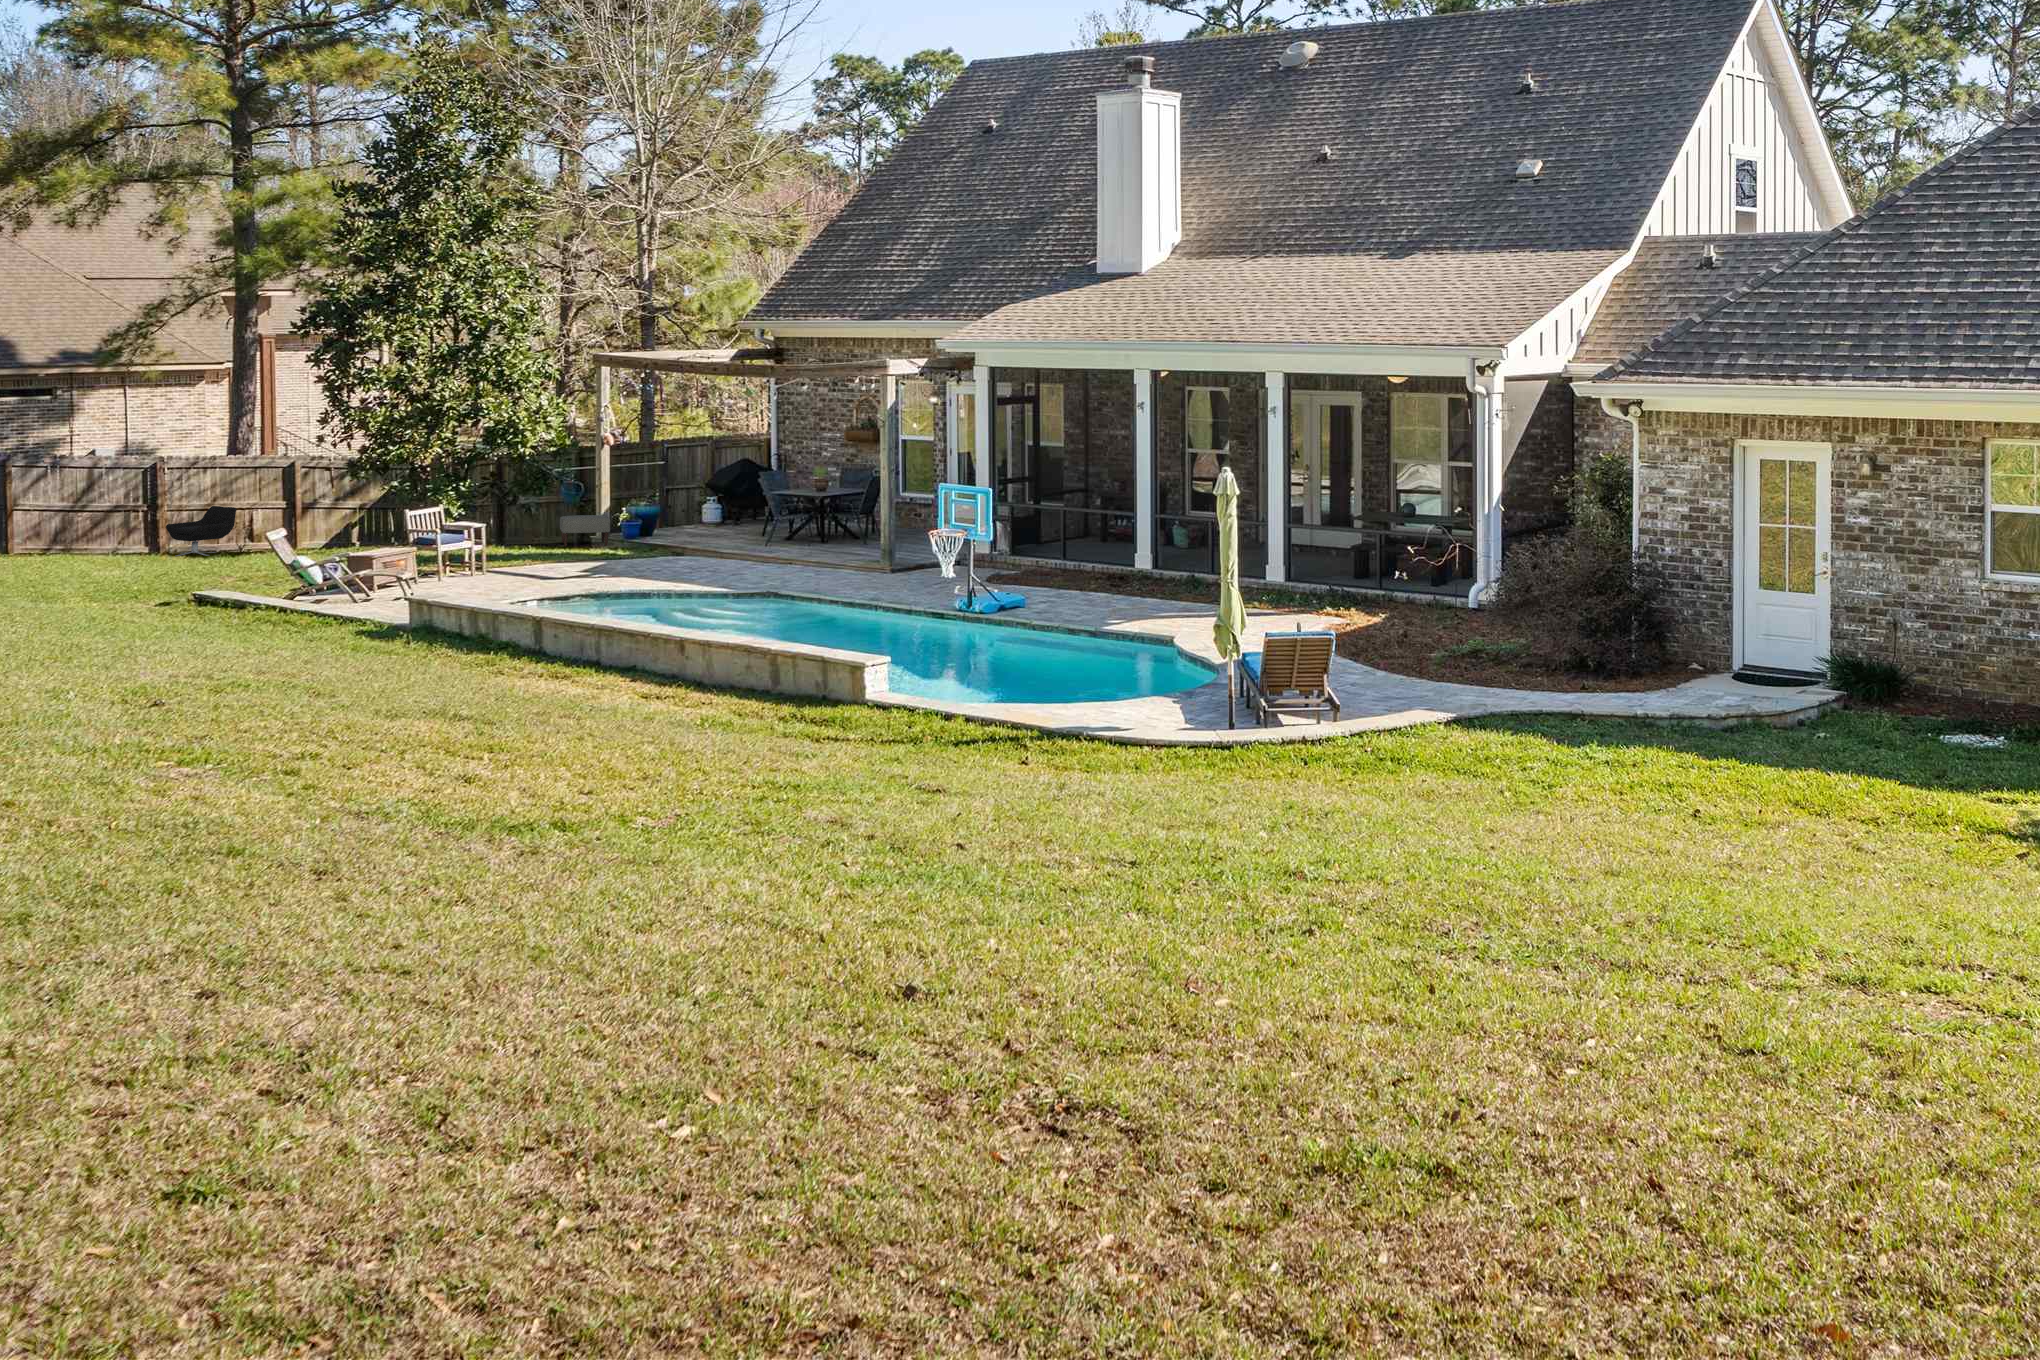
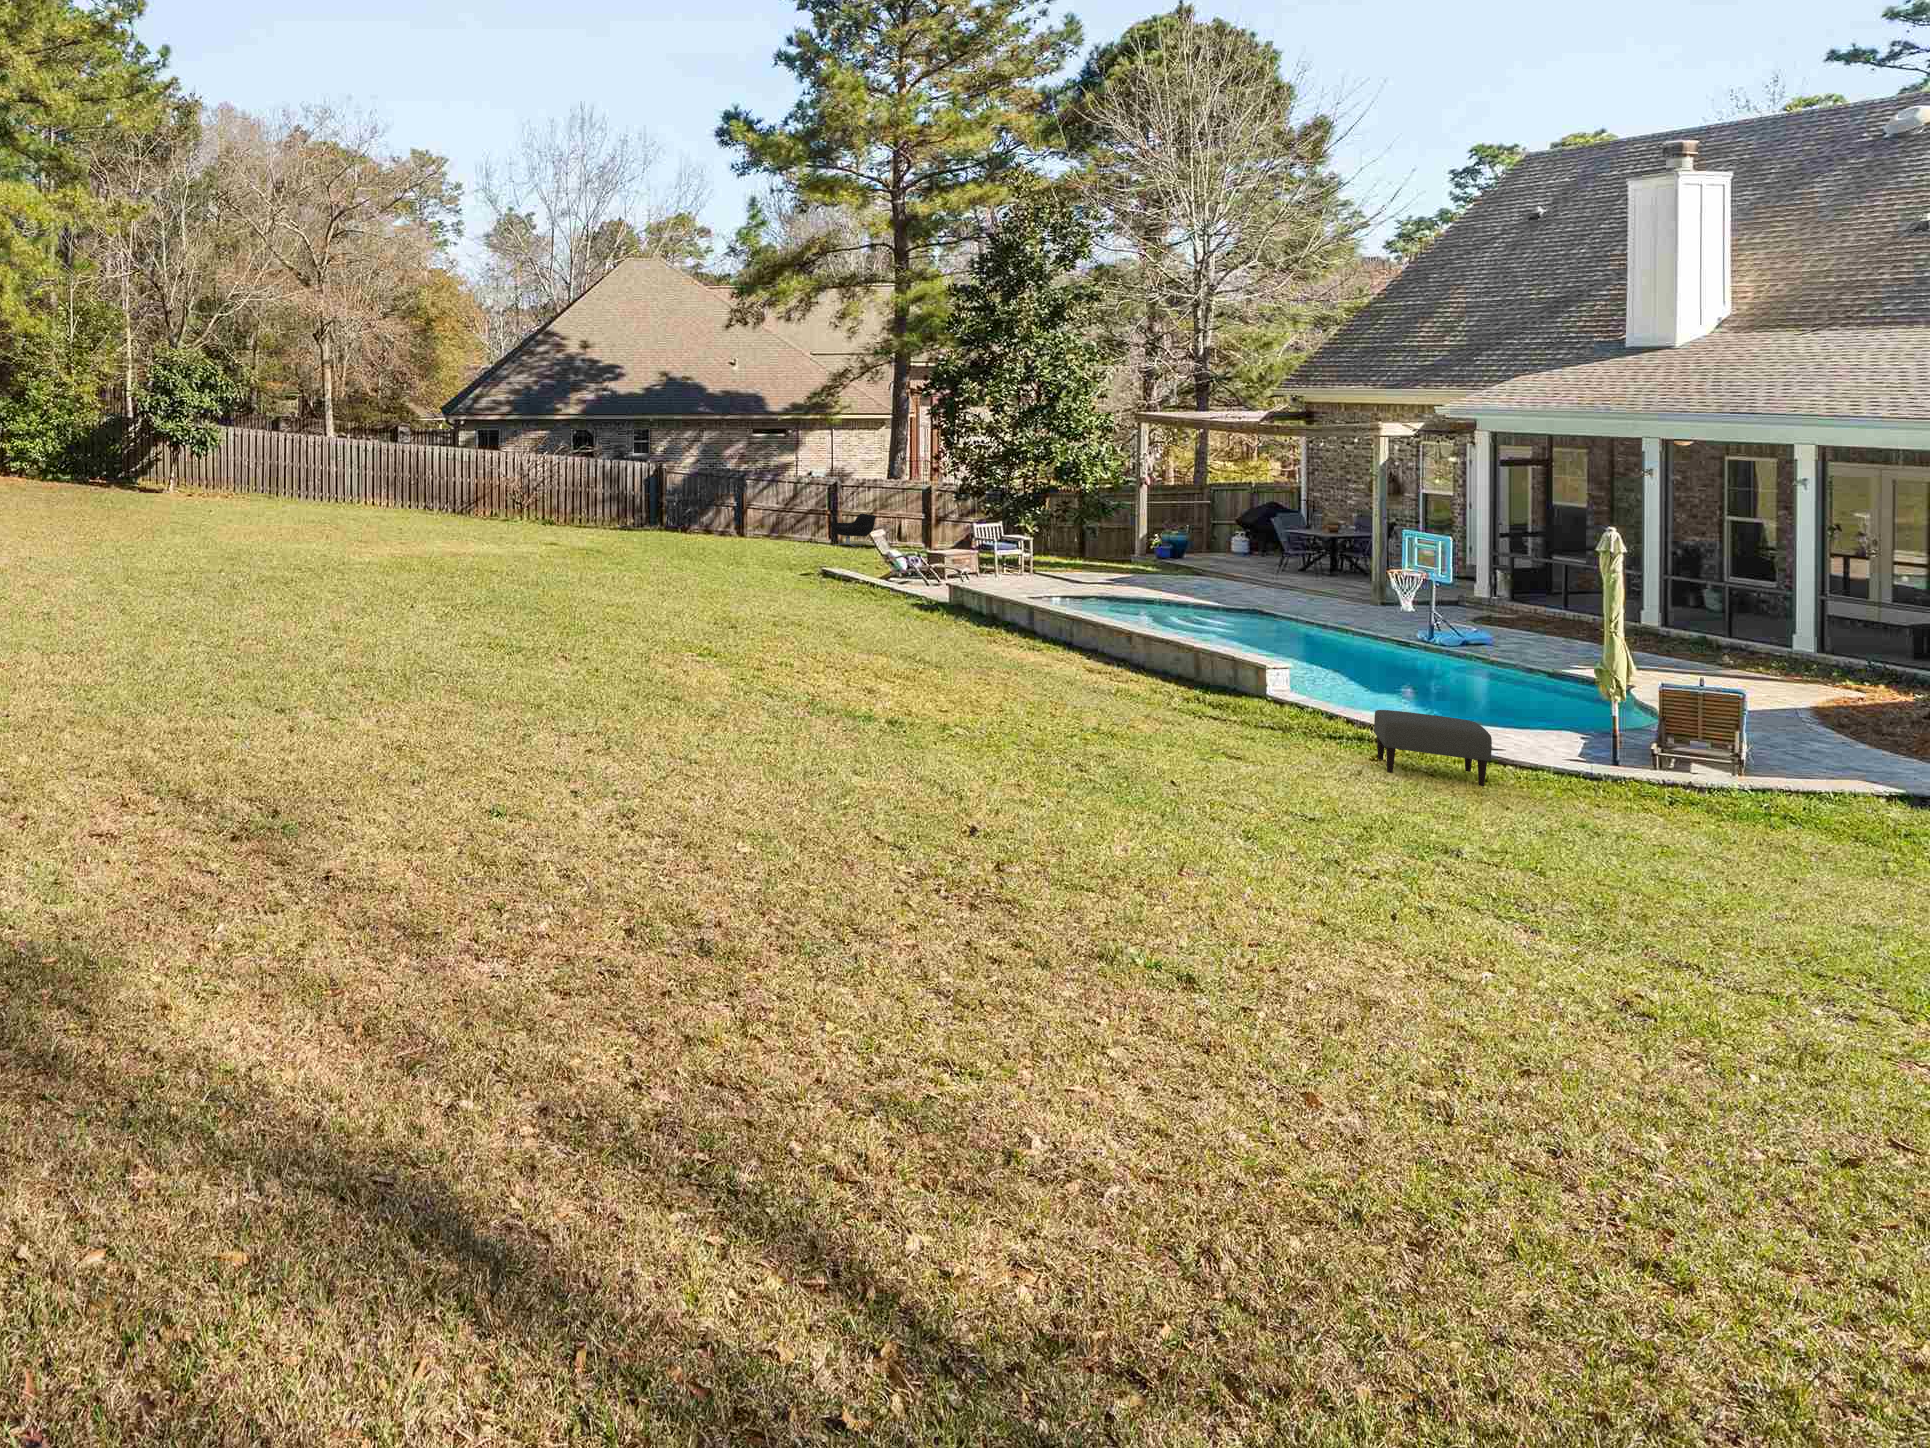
ottoman: present [560,515,610,547] -> present [1374,710,1492,786]

